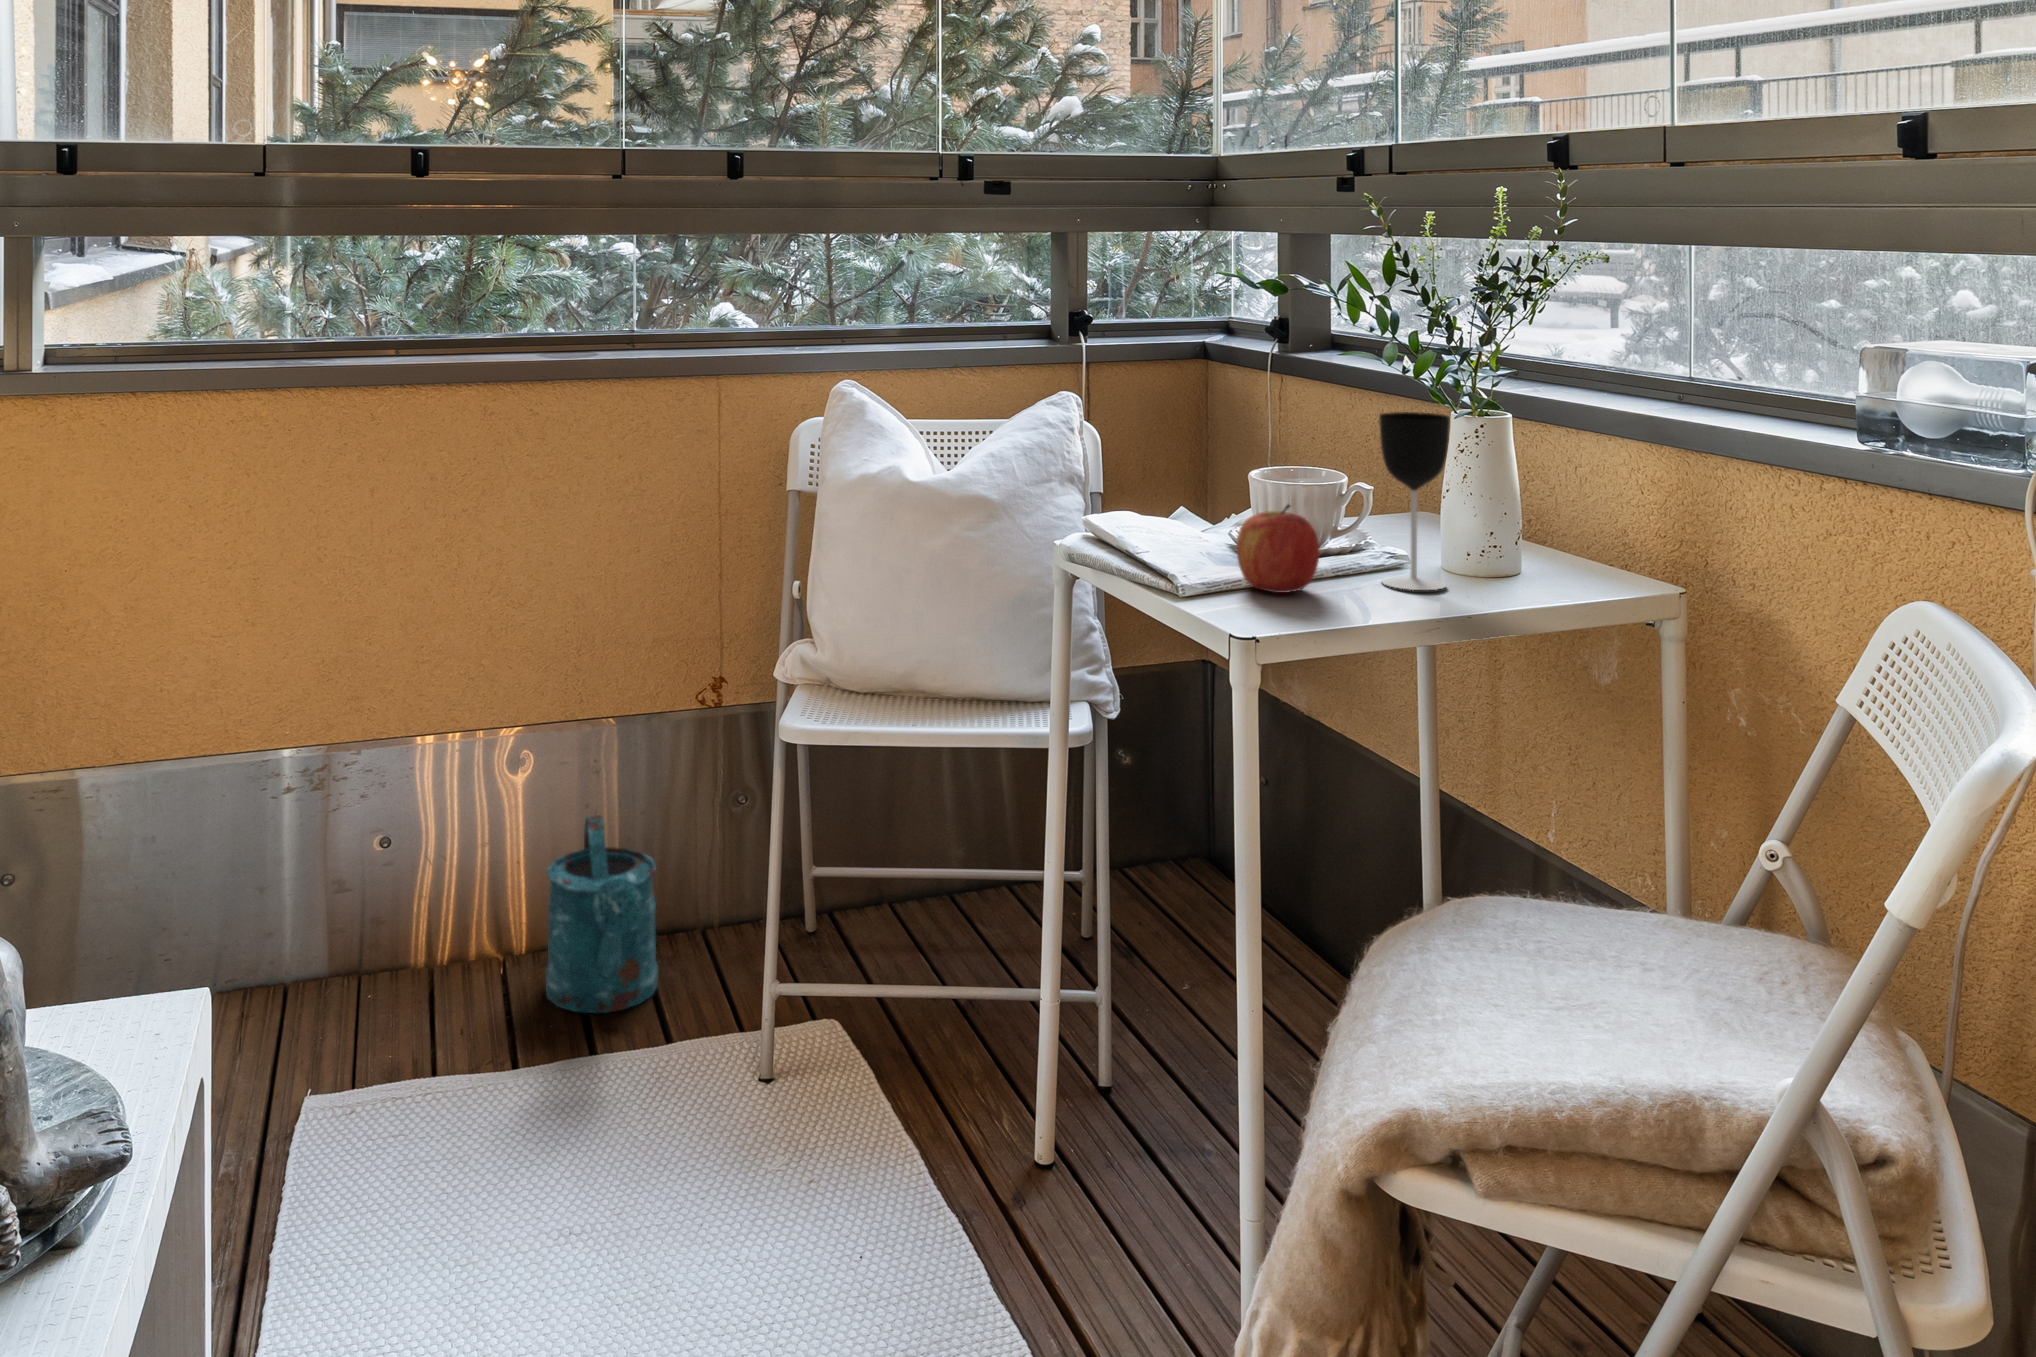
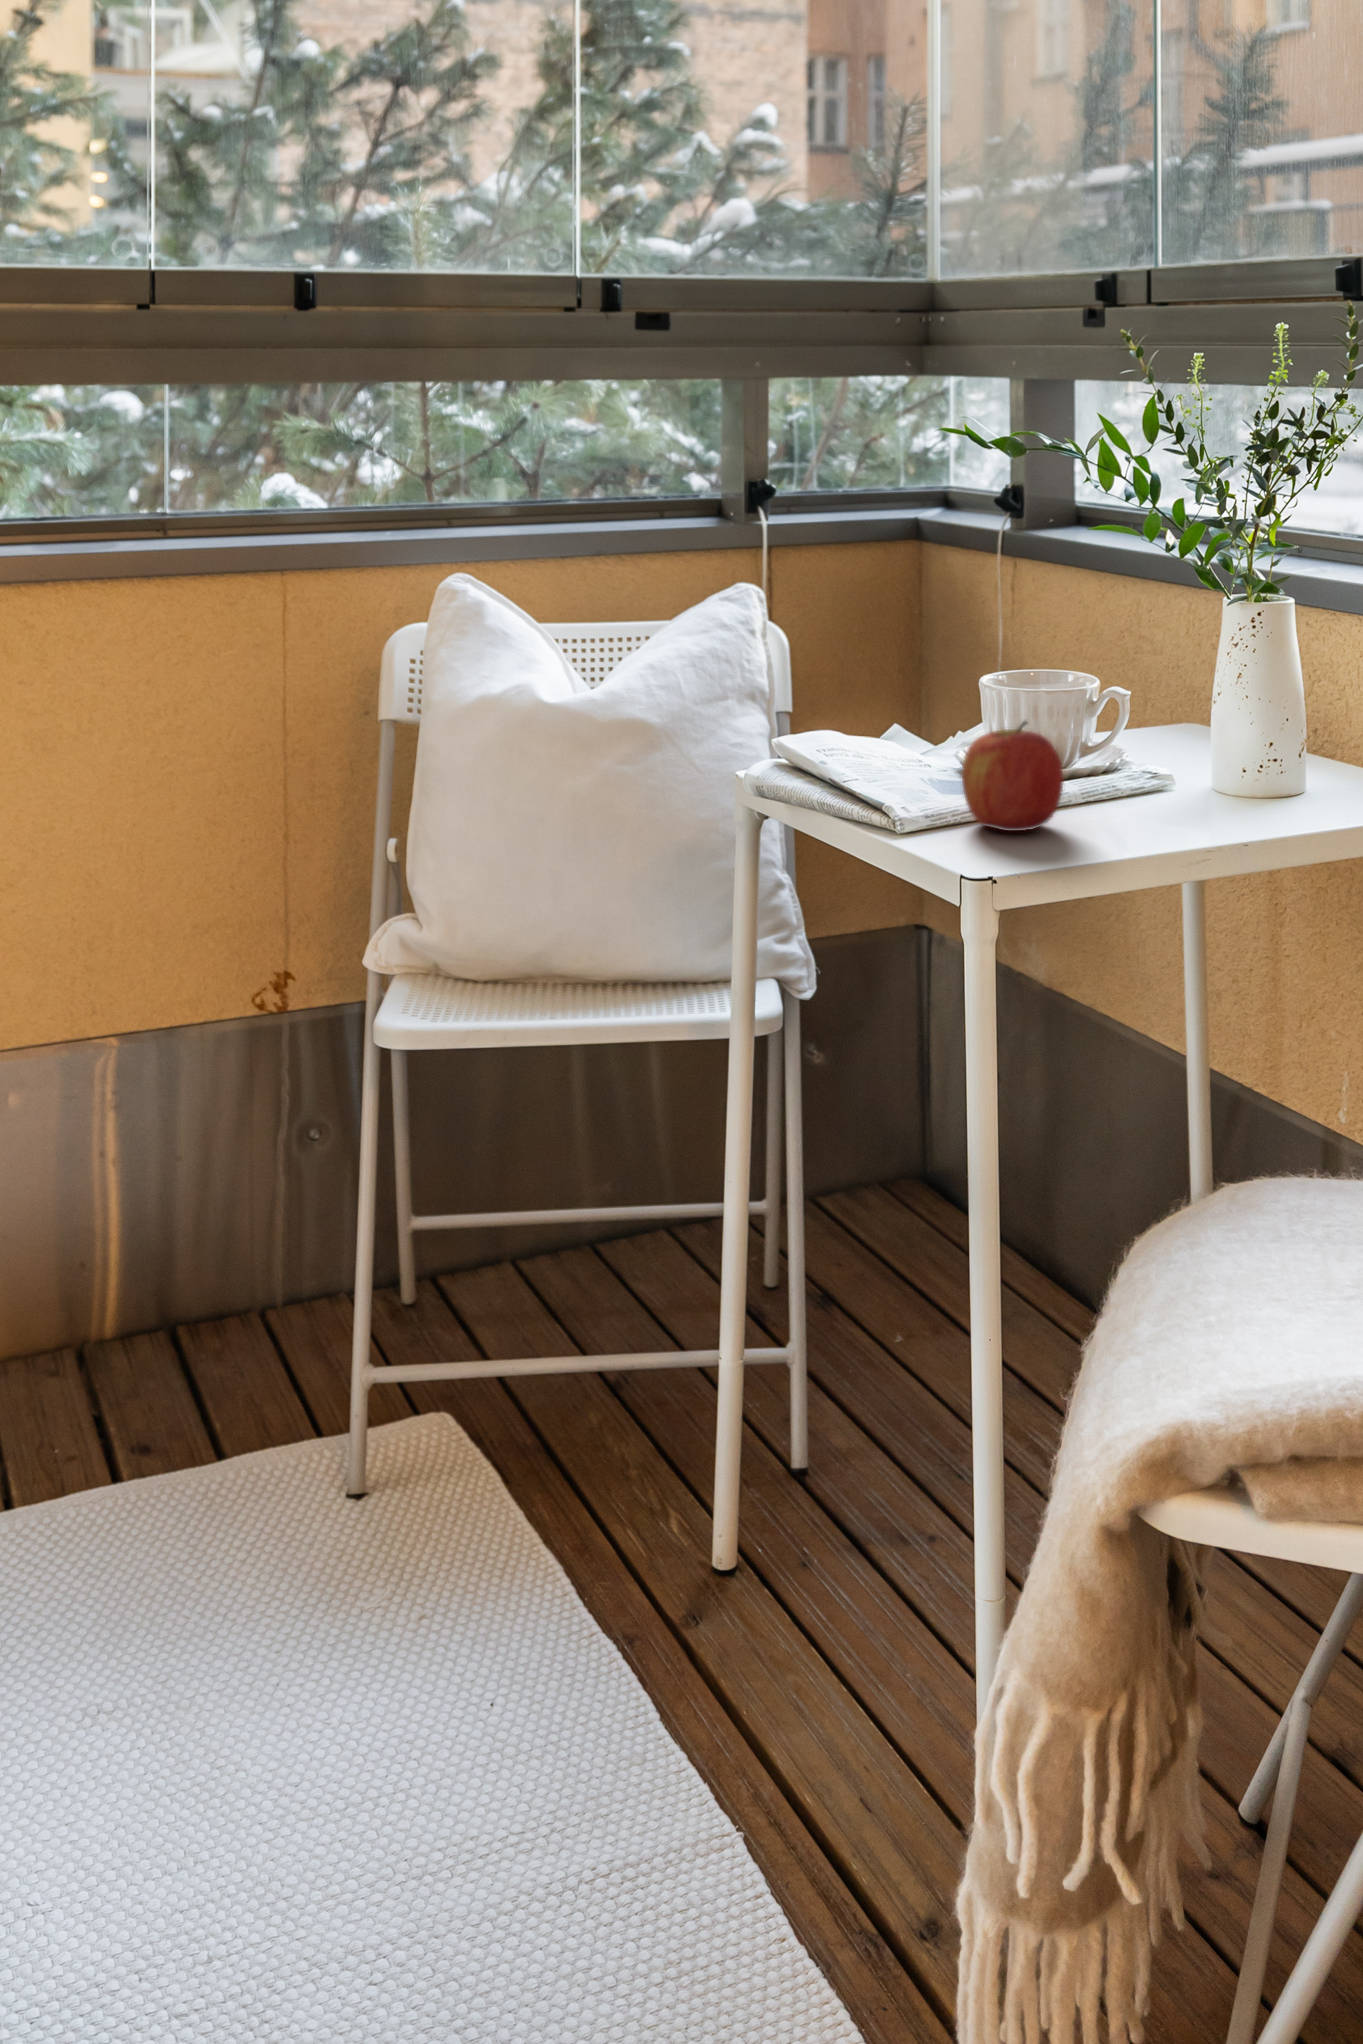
wine glass: present [1379,412,1450,590] -> none [1134,601,1219,821]
watering can: present [546,815,658,1013] -> none [45,1167,201,1432]

